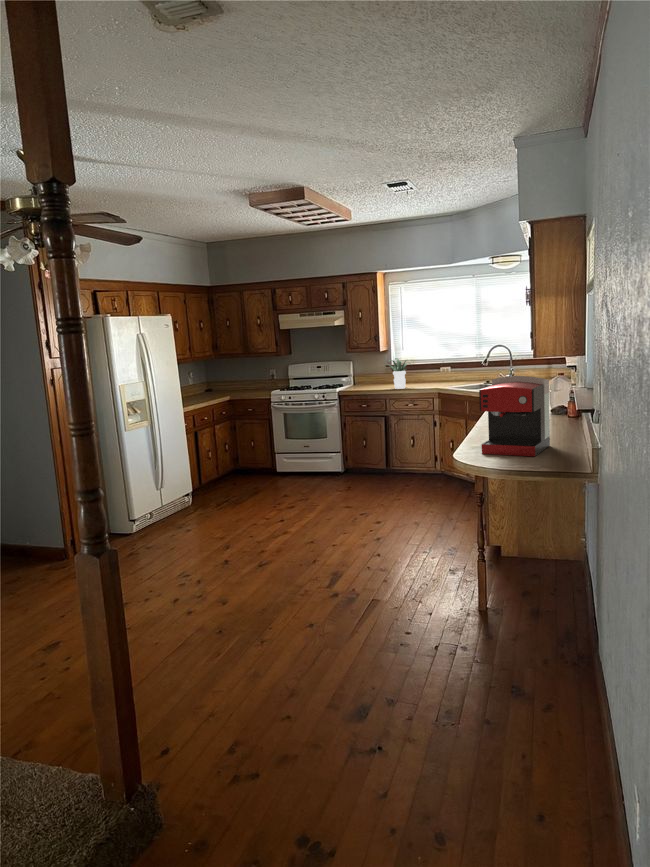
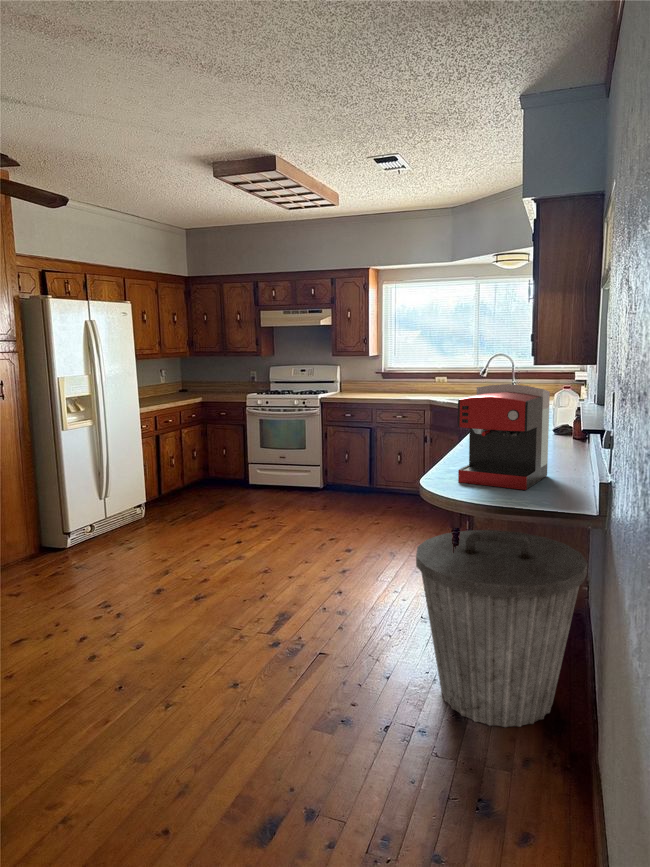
potted plant: present [391,358,410,389] -> none [367,364,407,398]
trash can: none [451,492,584,640] -> present [416,530,587,727]

